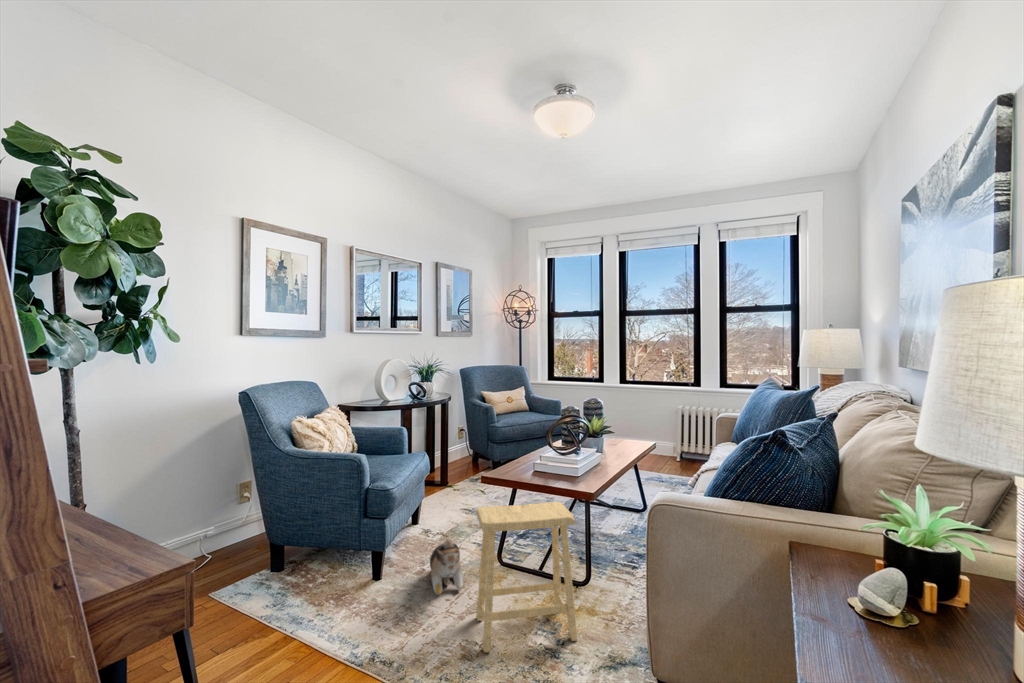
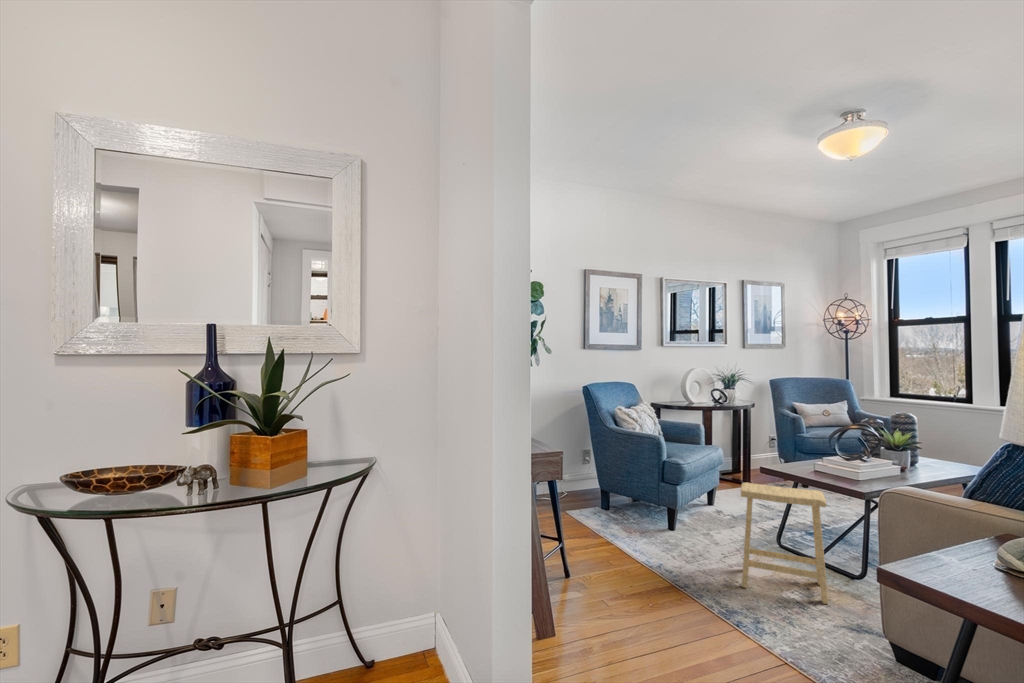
plush toy: present [429,540,463,595] -> none [712,508,739,550]

